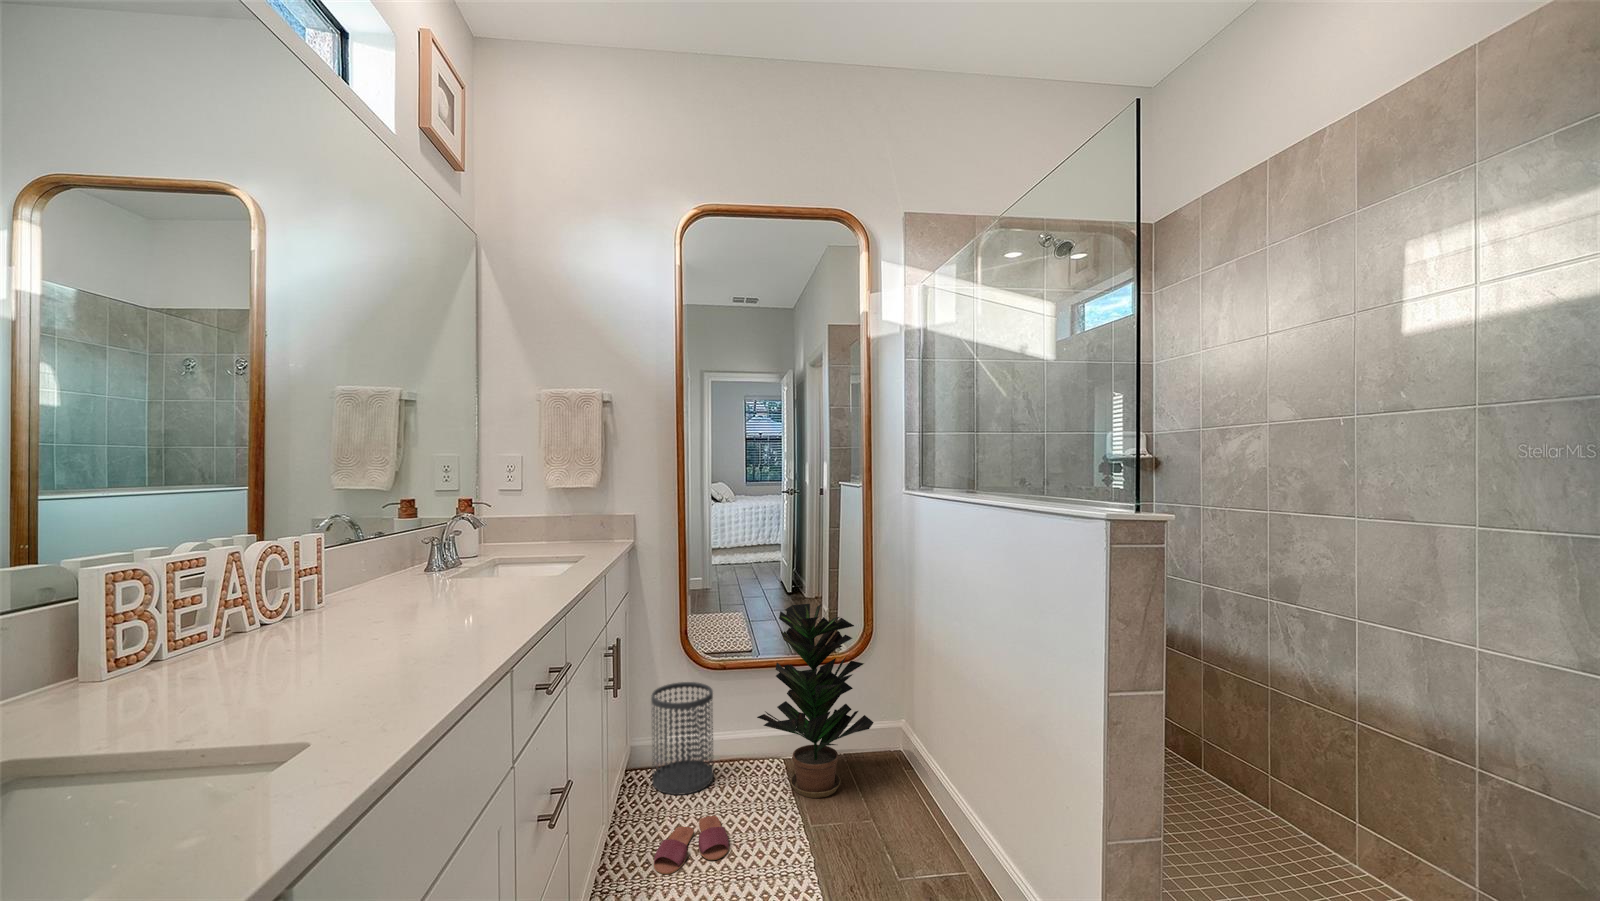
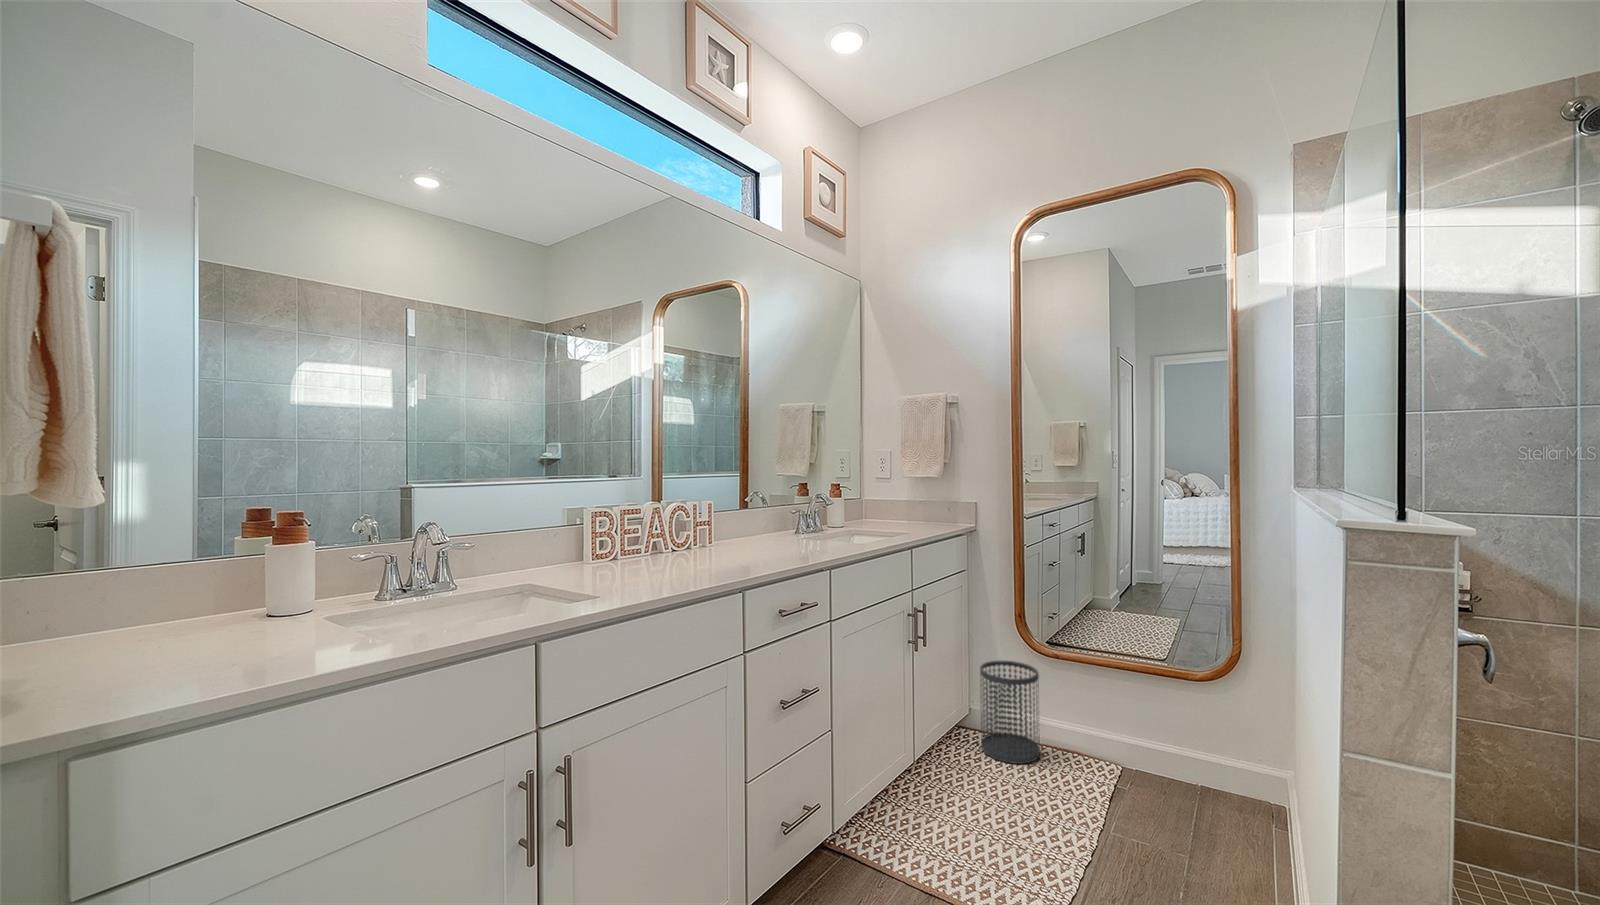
potted plant: present [757,604,874,798] -> none [1072,607,1211,816]
slippers: present [654,816,729,874] -> none [943,784,1020,822]

